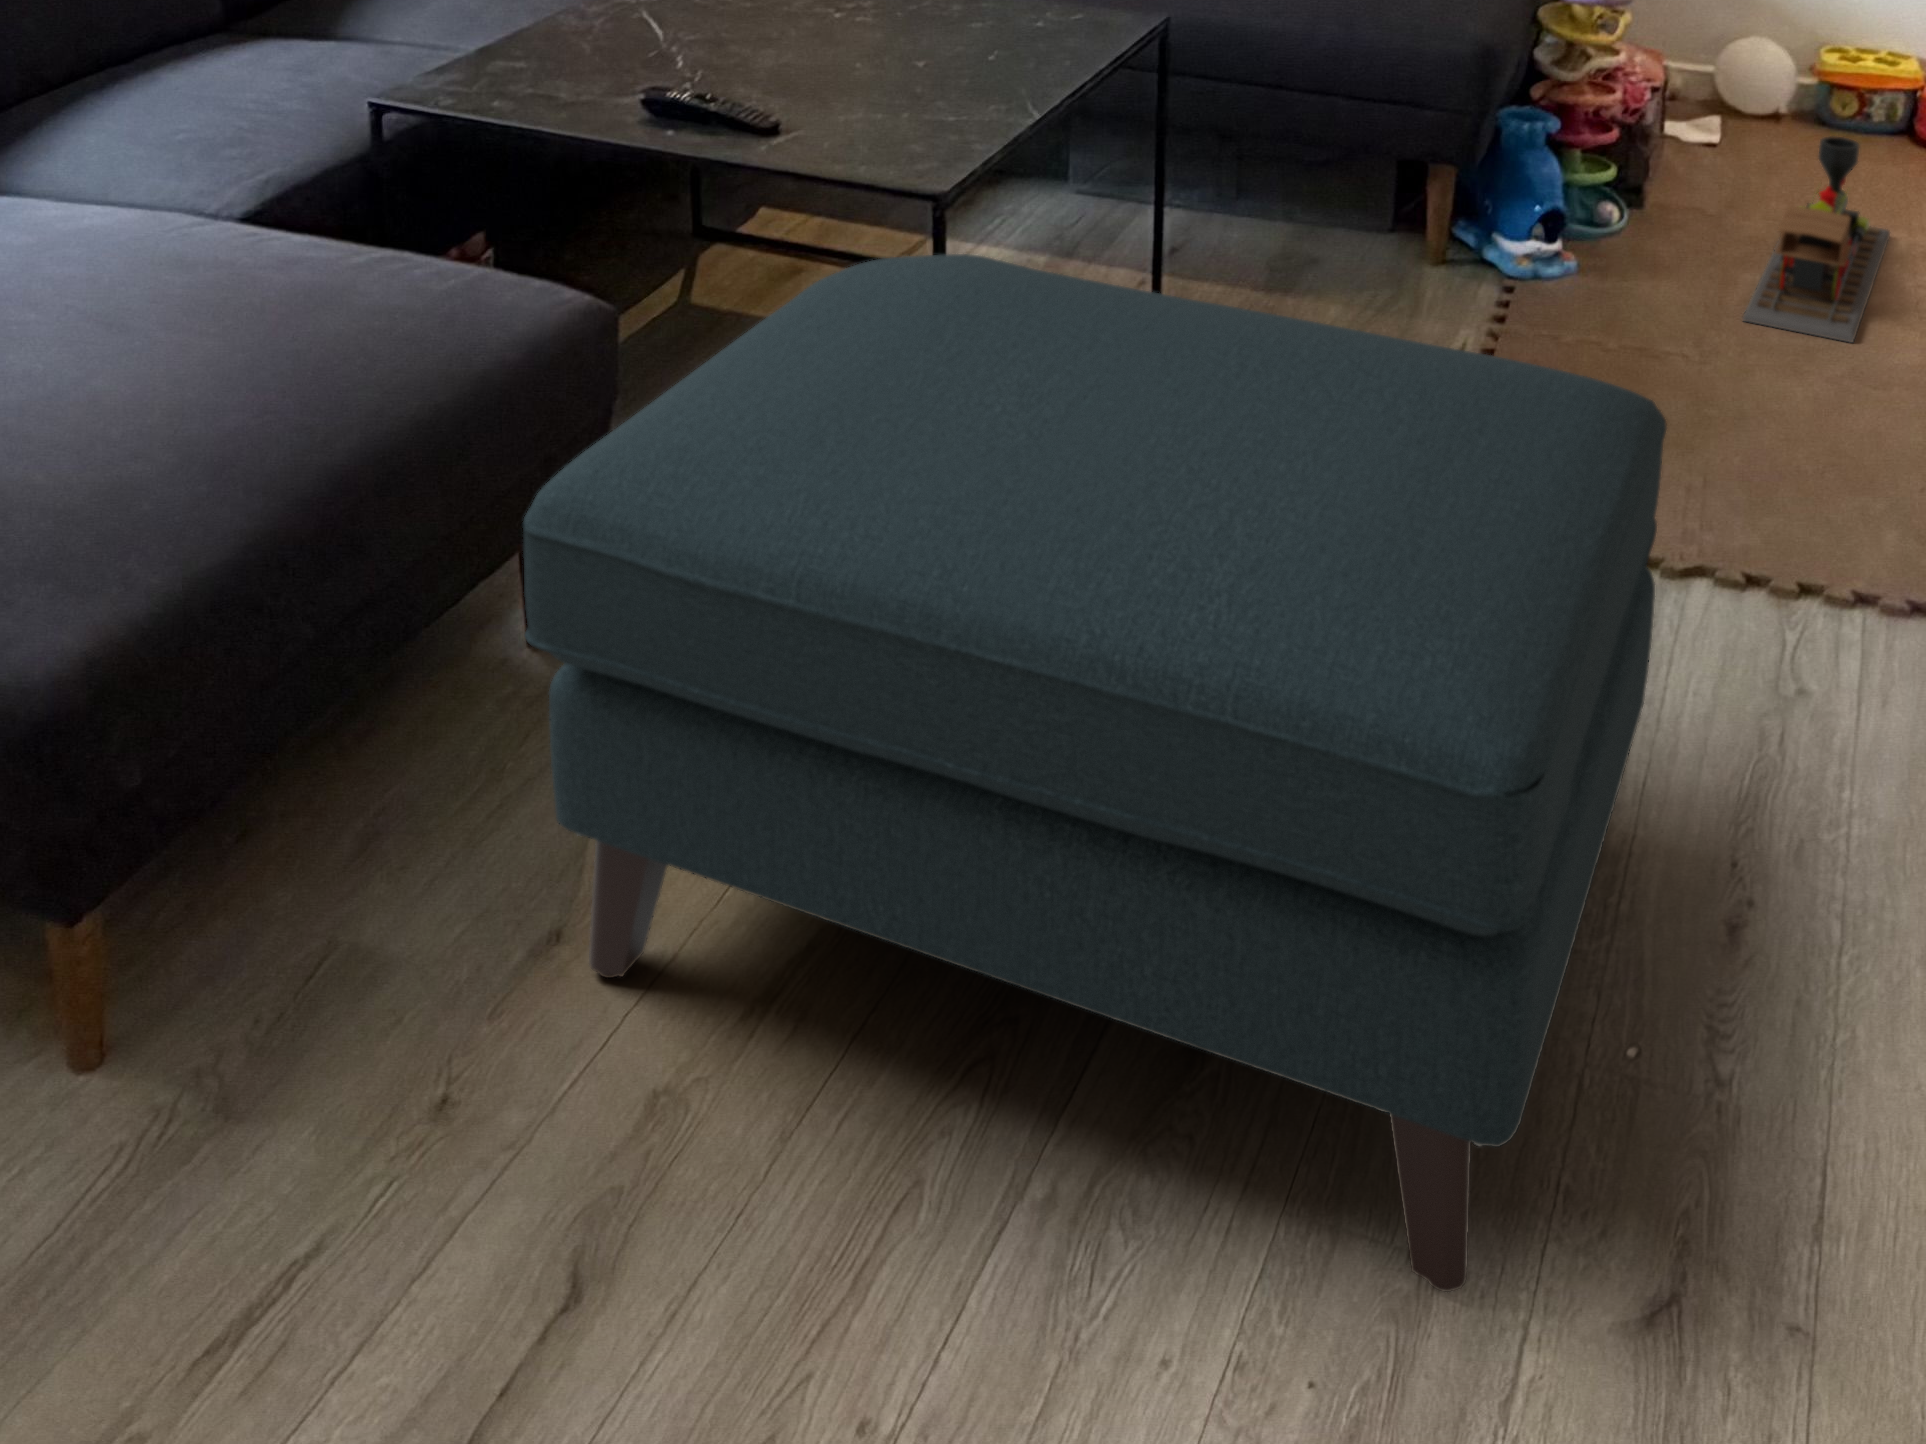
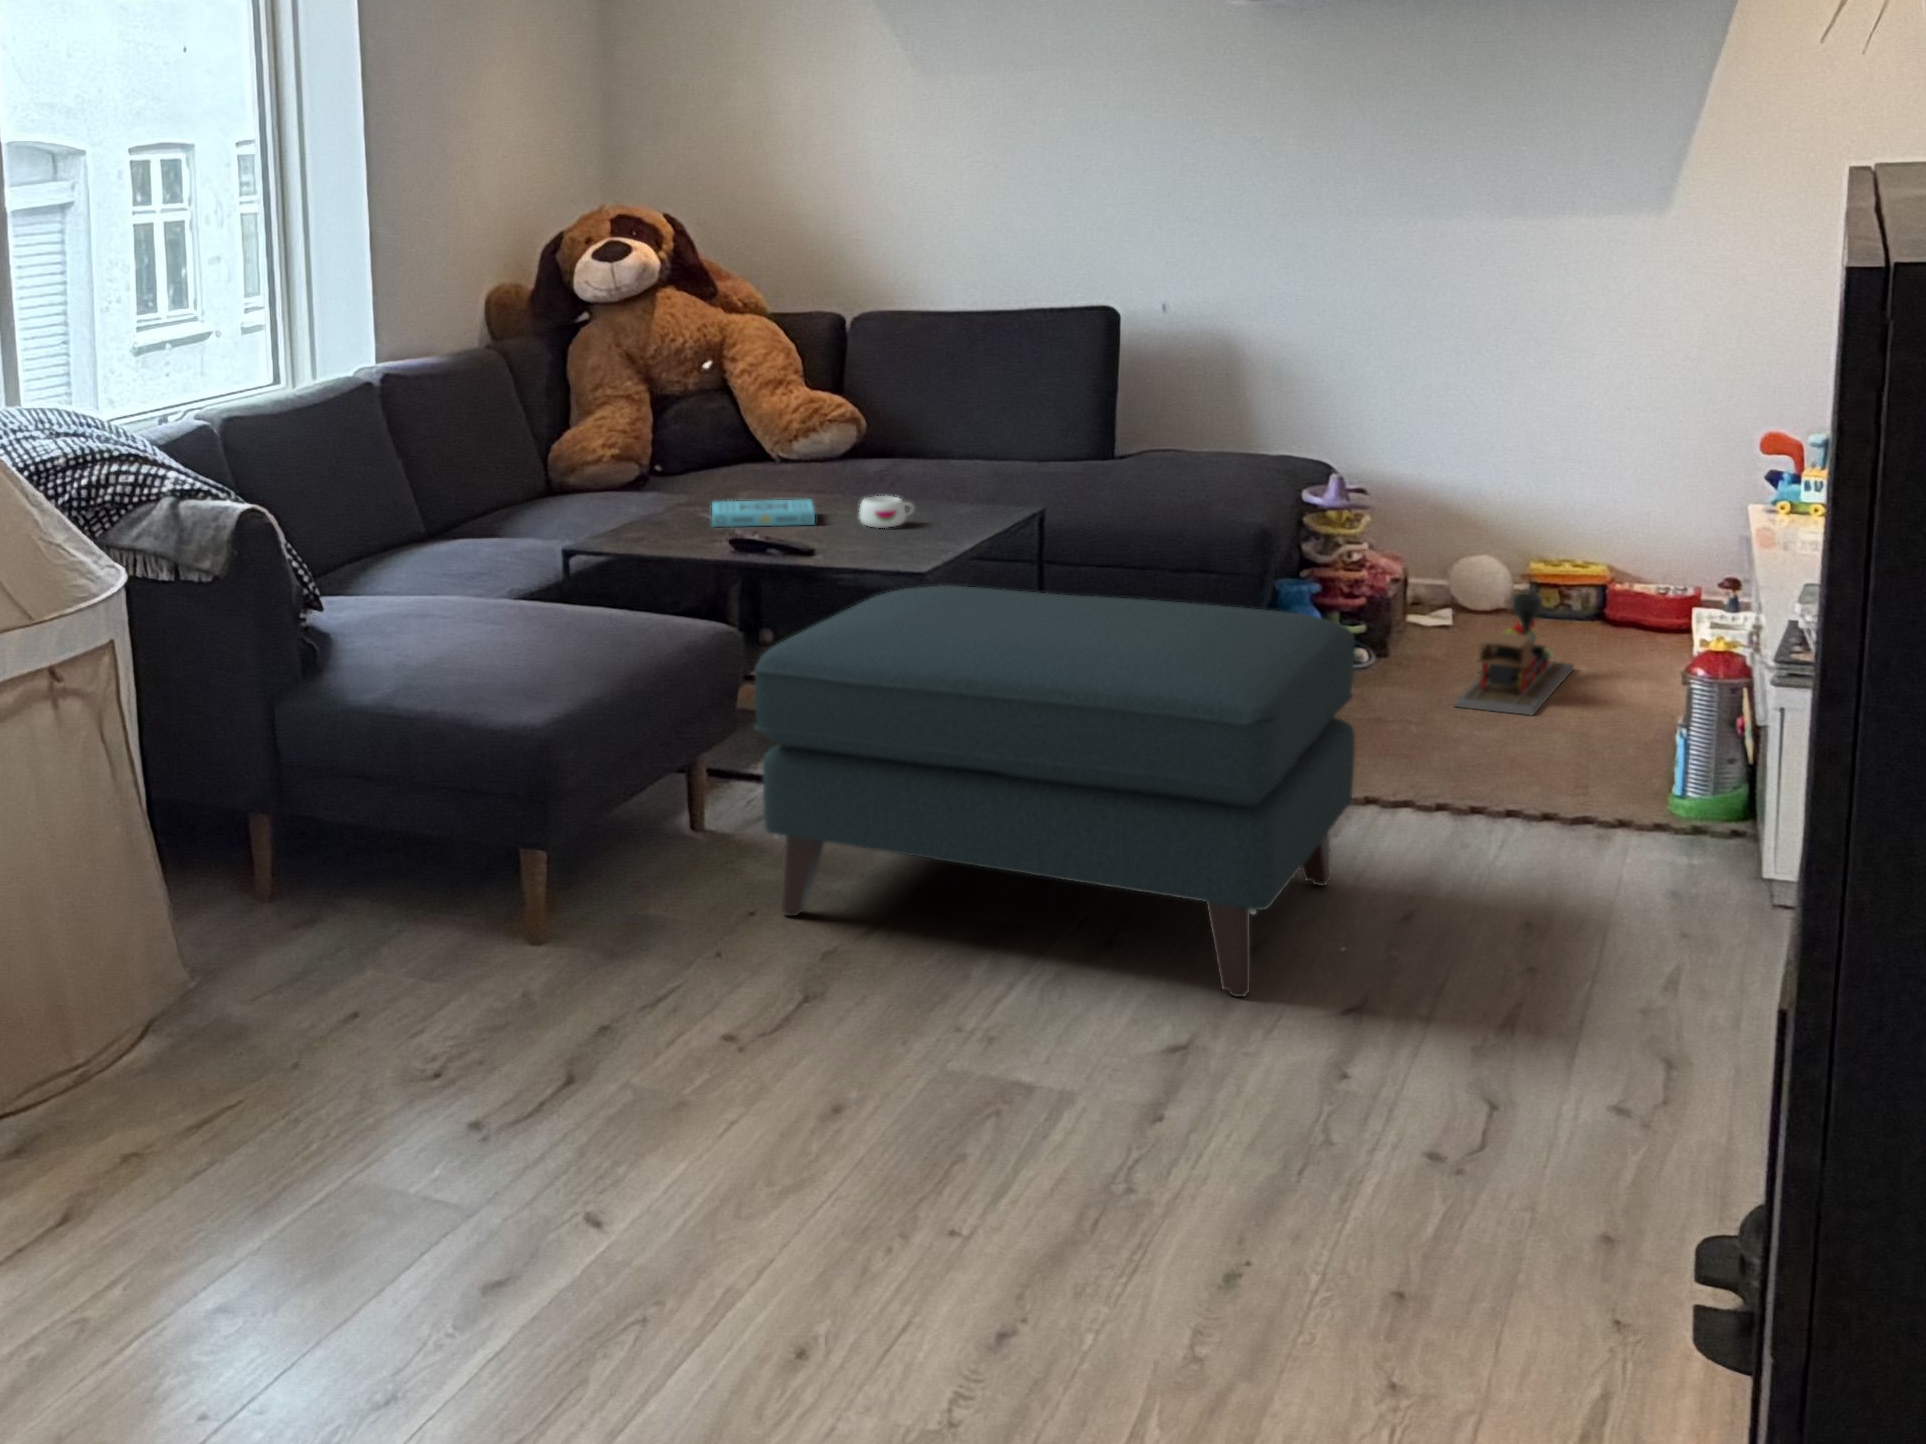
book: none [625,7,801,61] -> present [712,499,815,527]
mug: none [864,15,954,73] -> present [860,496,914,528]

